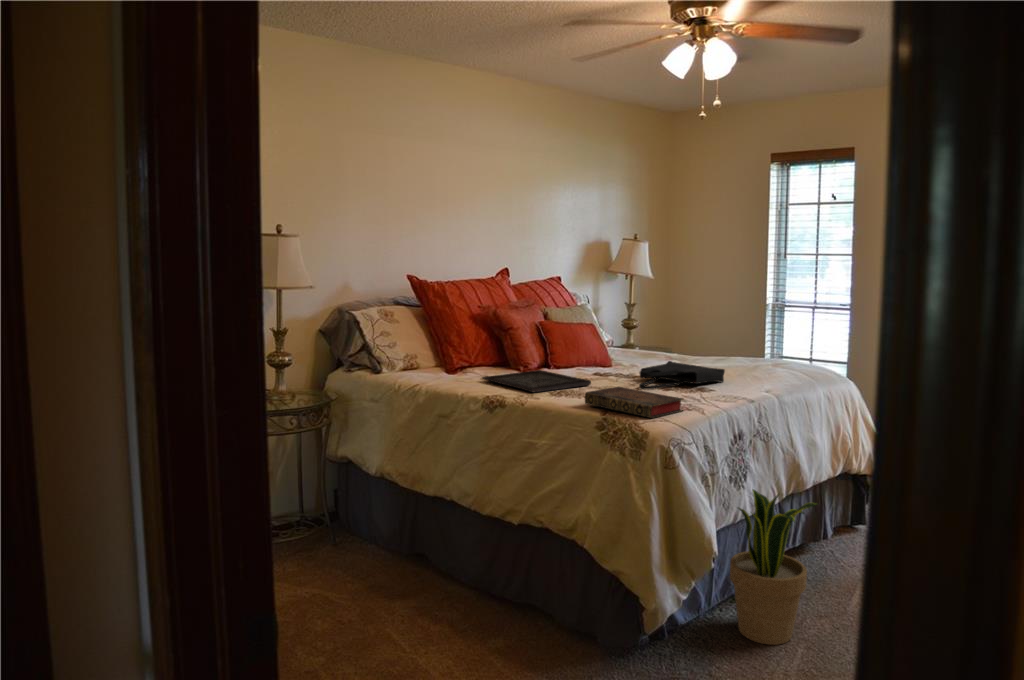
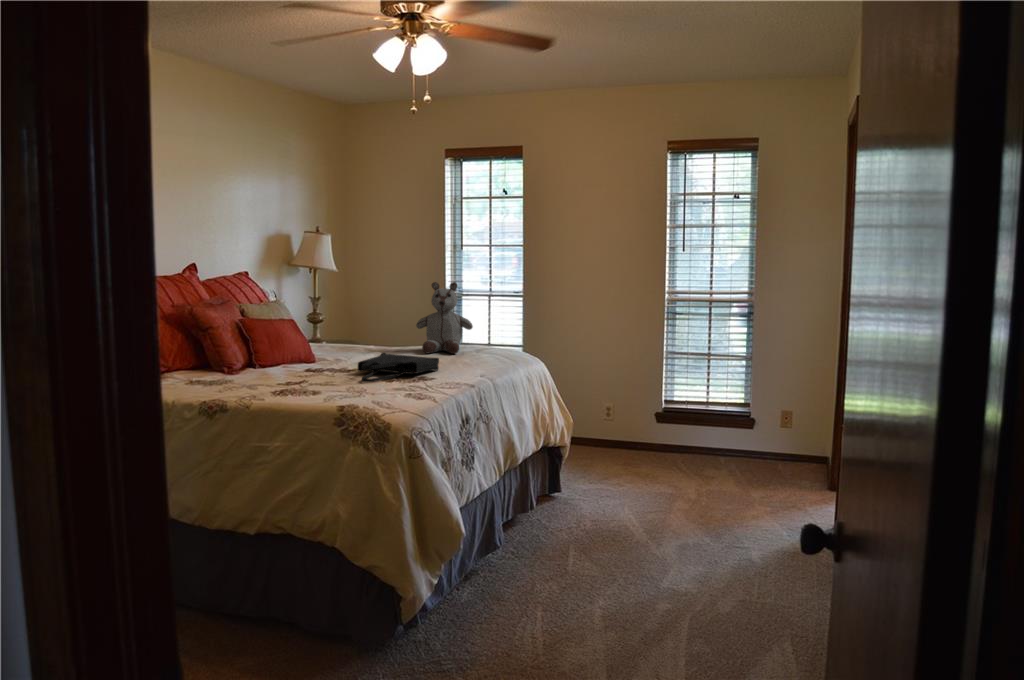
stuffed bear: none [714,291,775,366] -> present [416,282,473,354]
tray: present [482,370,591,392] -> none [185,370,311,394]
book: present [585,387,684,418] -> none [318,381,418,410]
potted plant: present [730,489,817,645] -> none [467,469,545,612]

